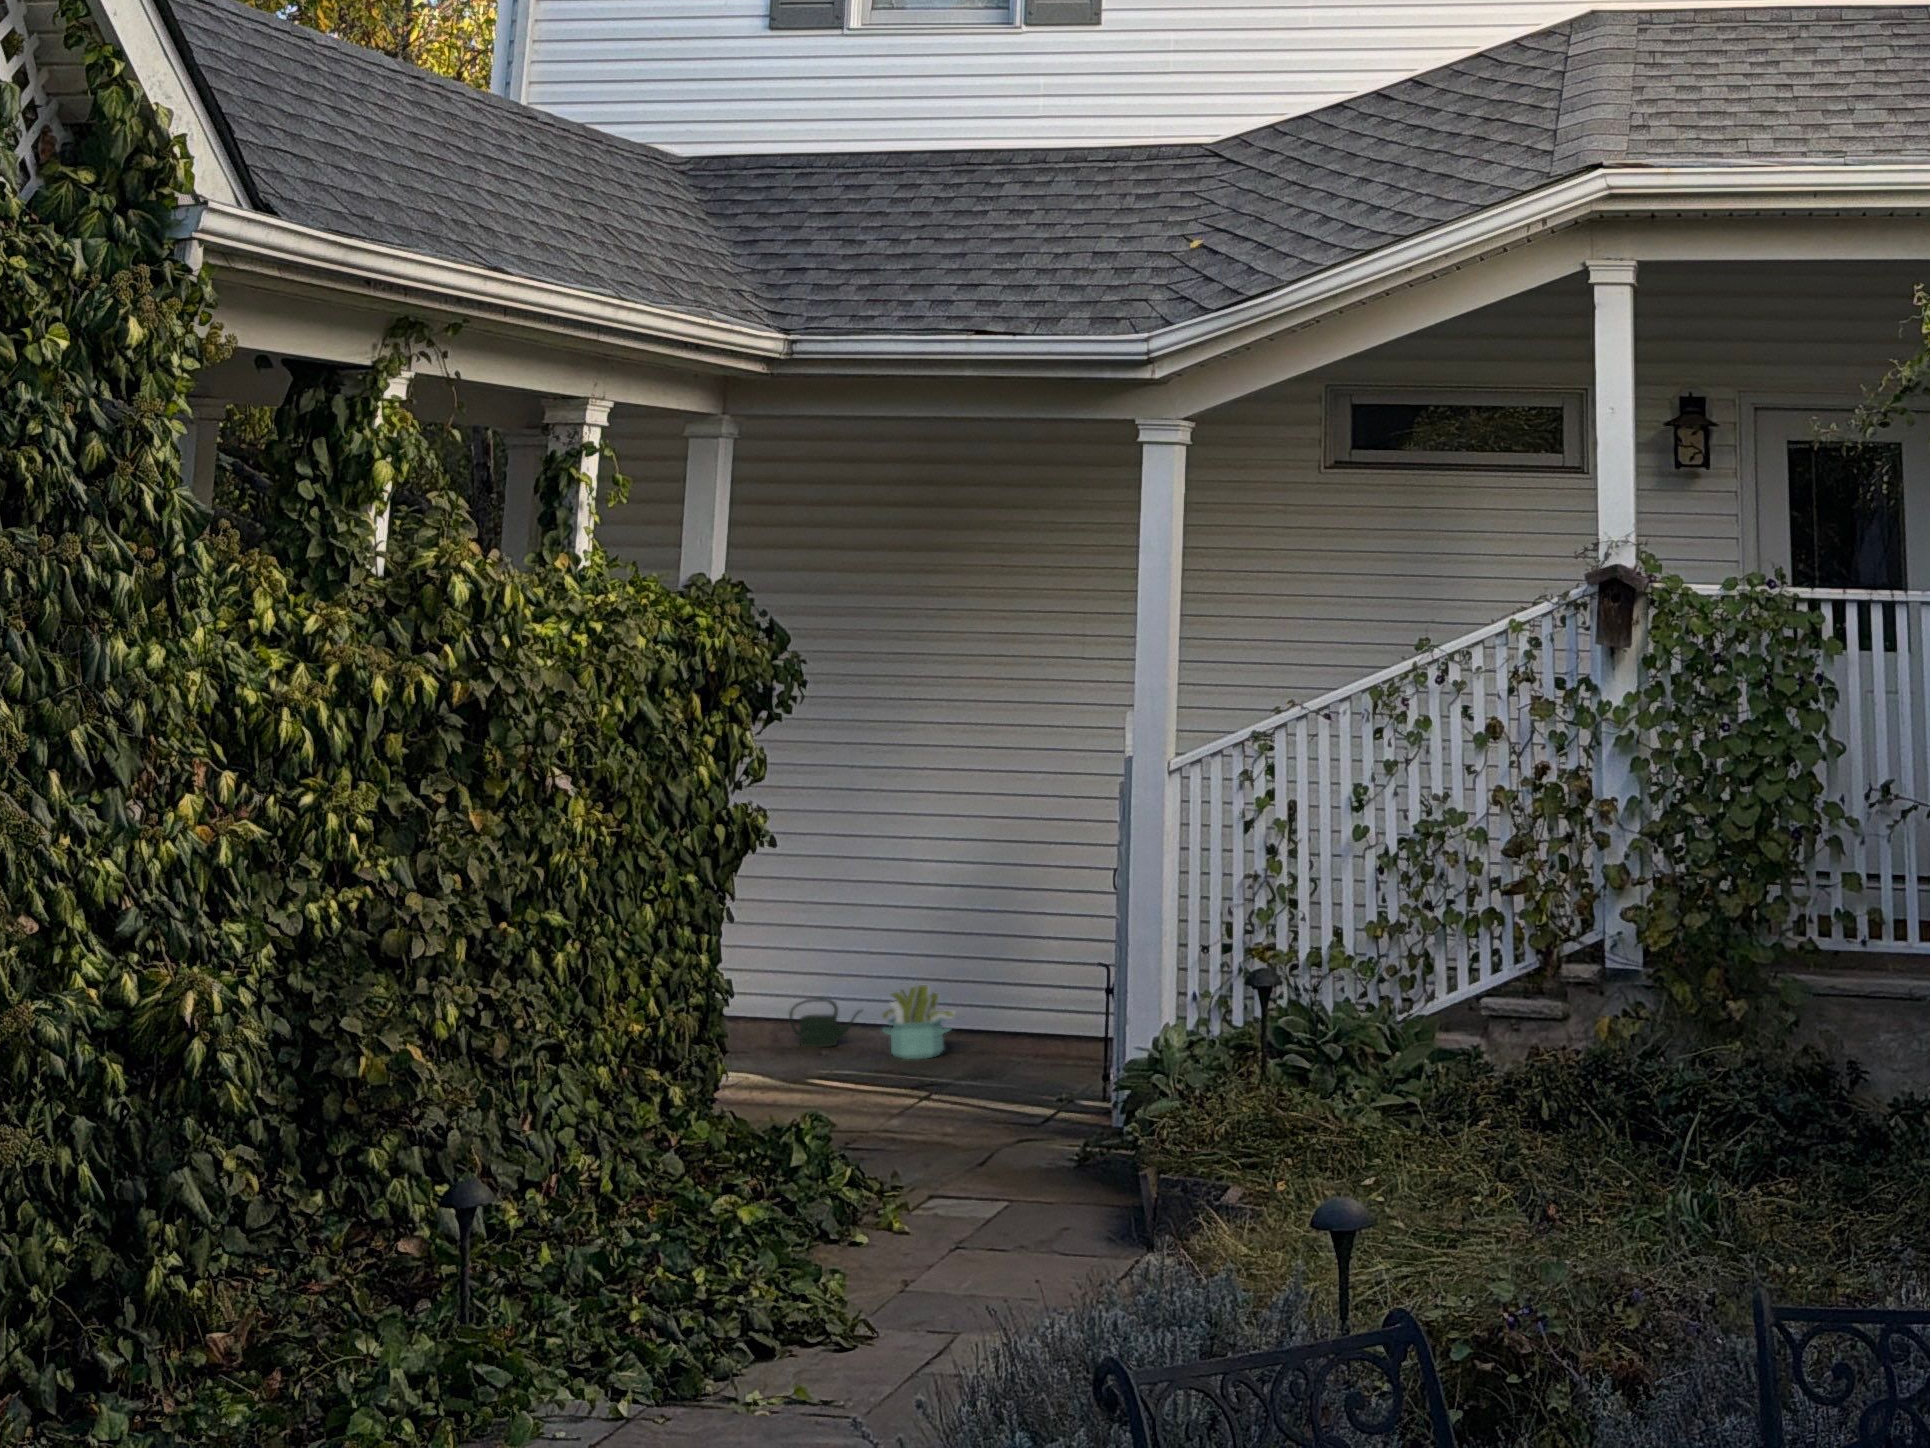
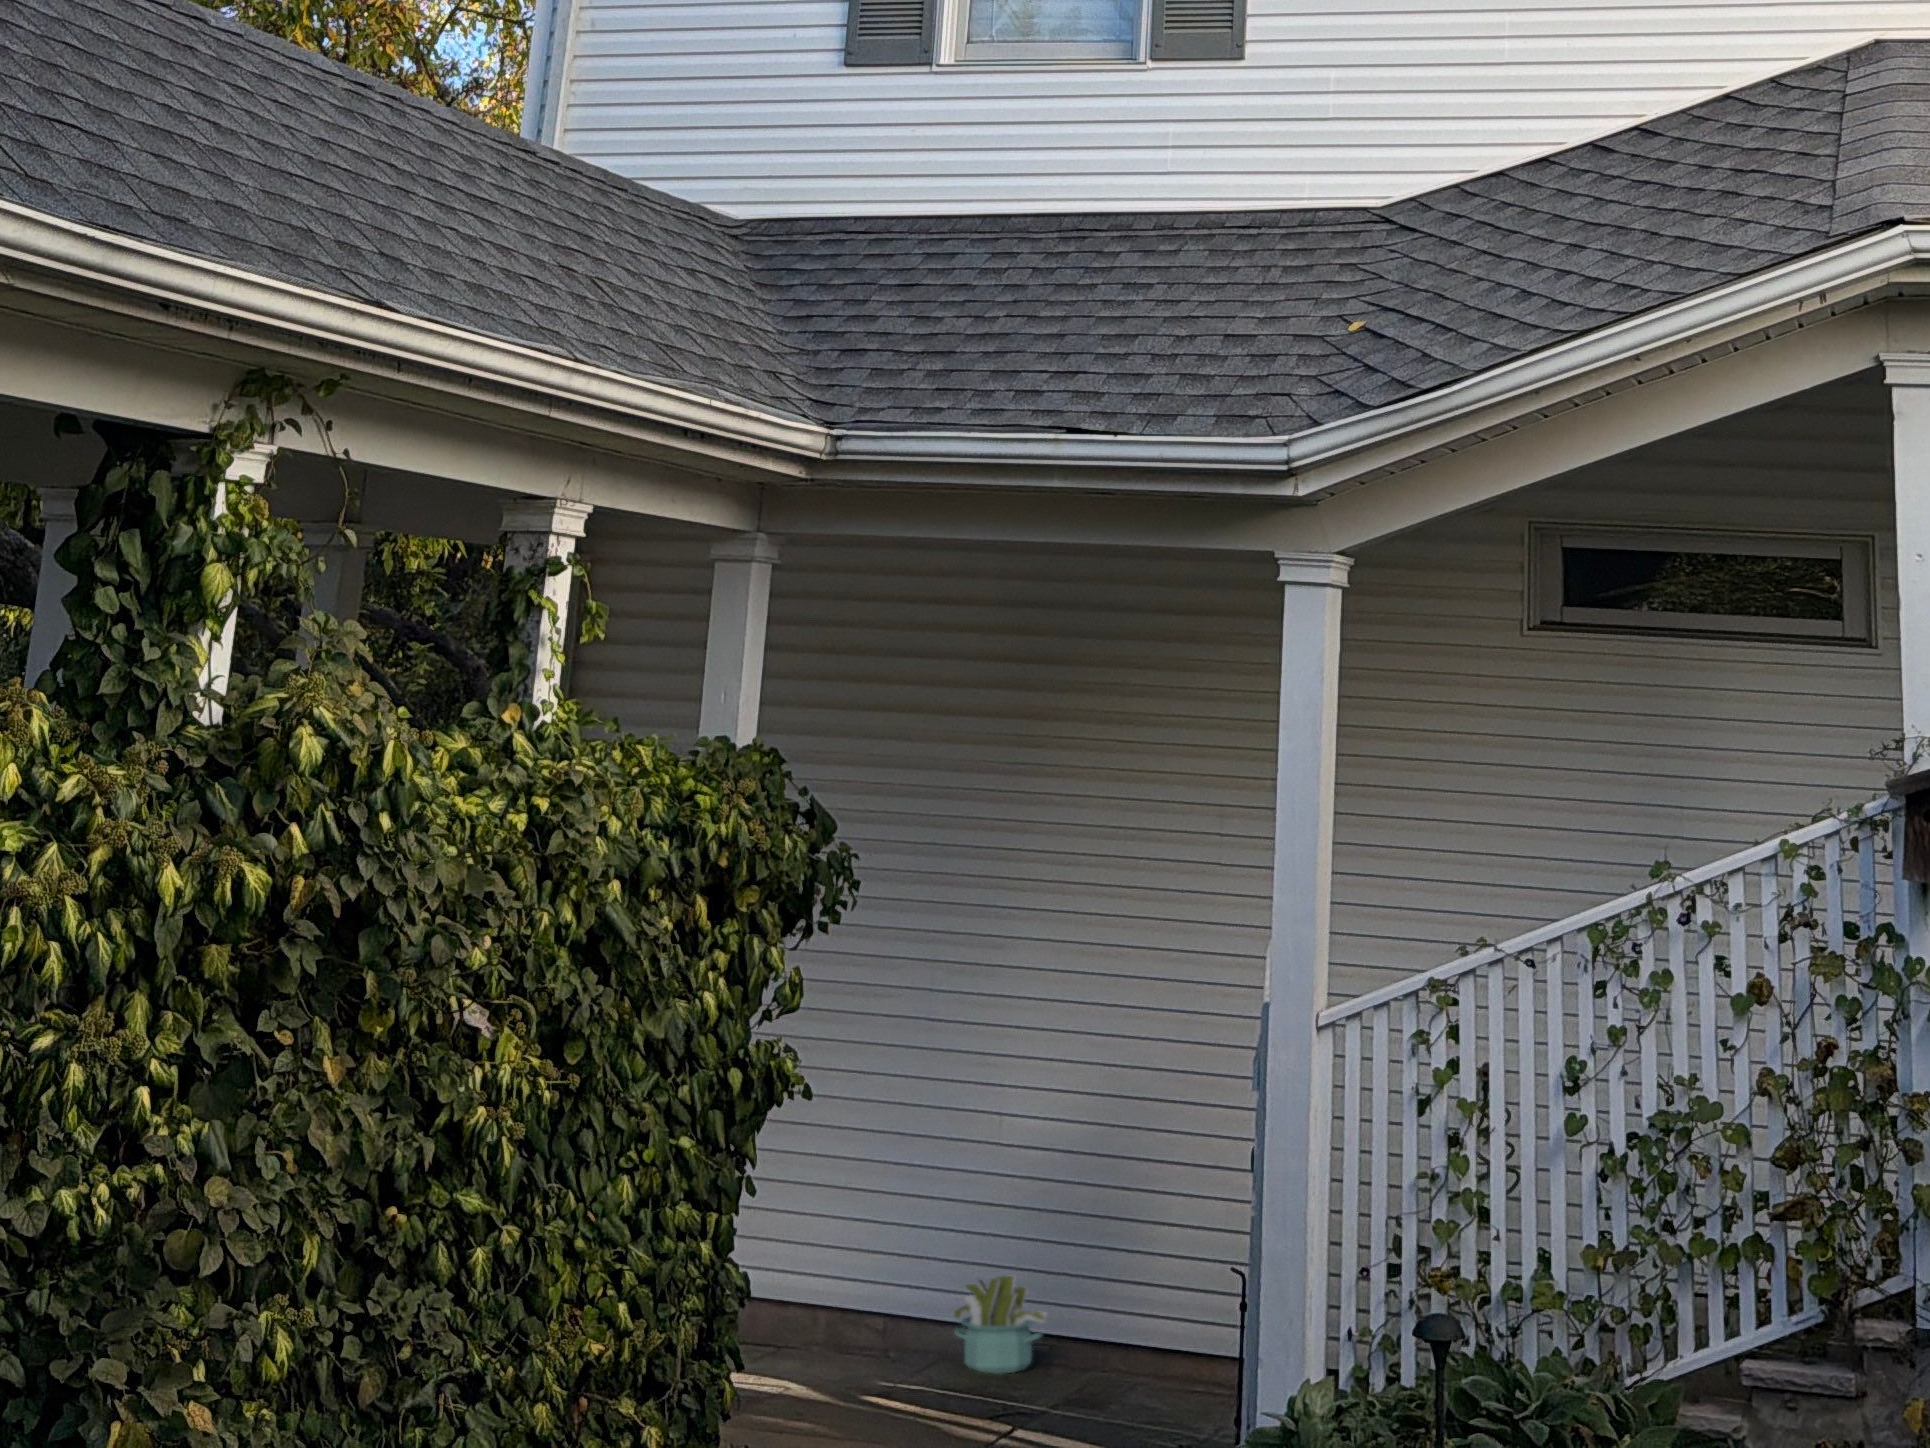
watering can: present [789,998,861,1047] -> none [839,1284,932,1349]

